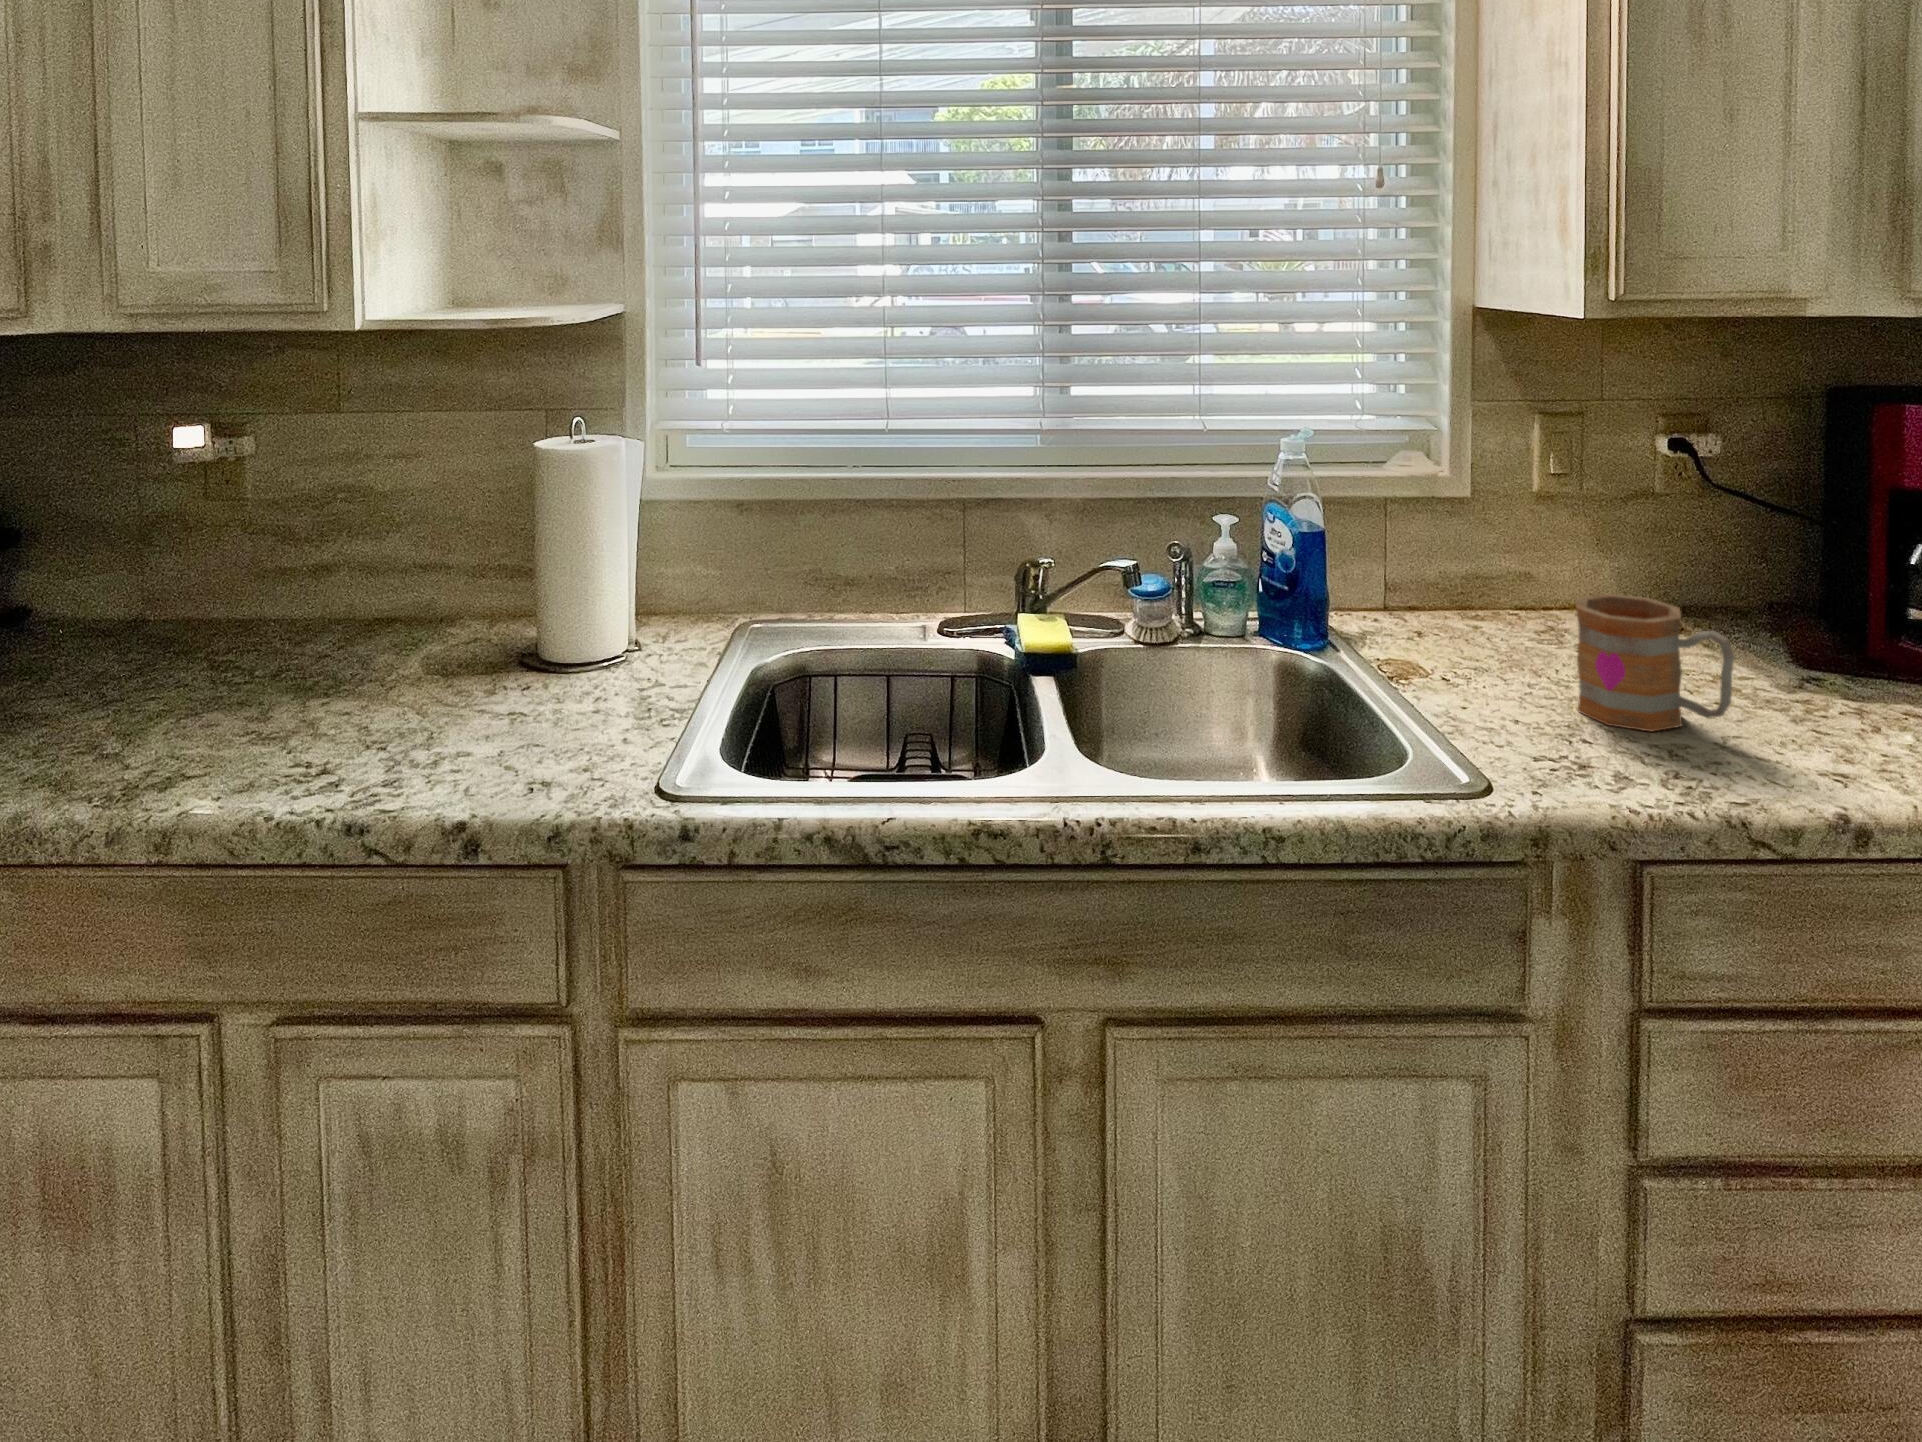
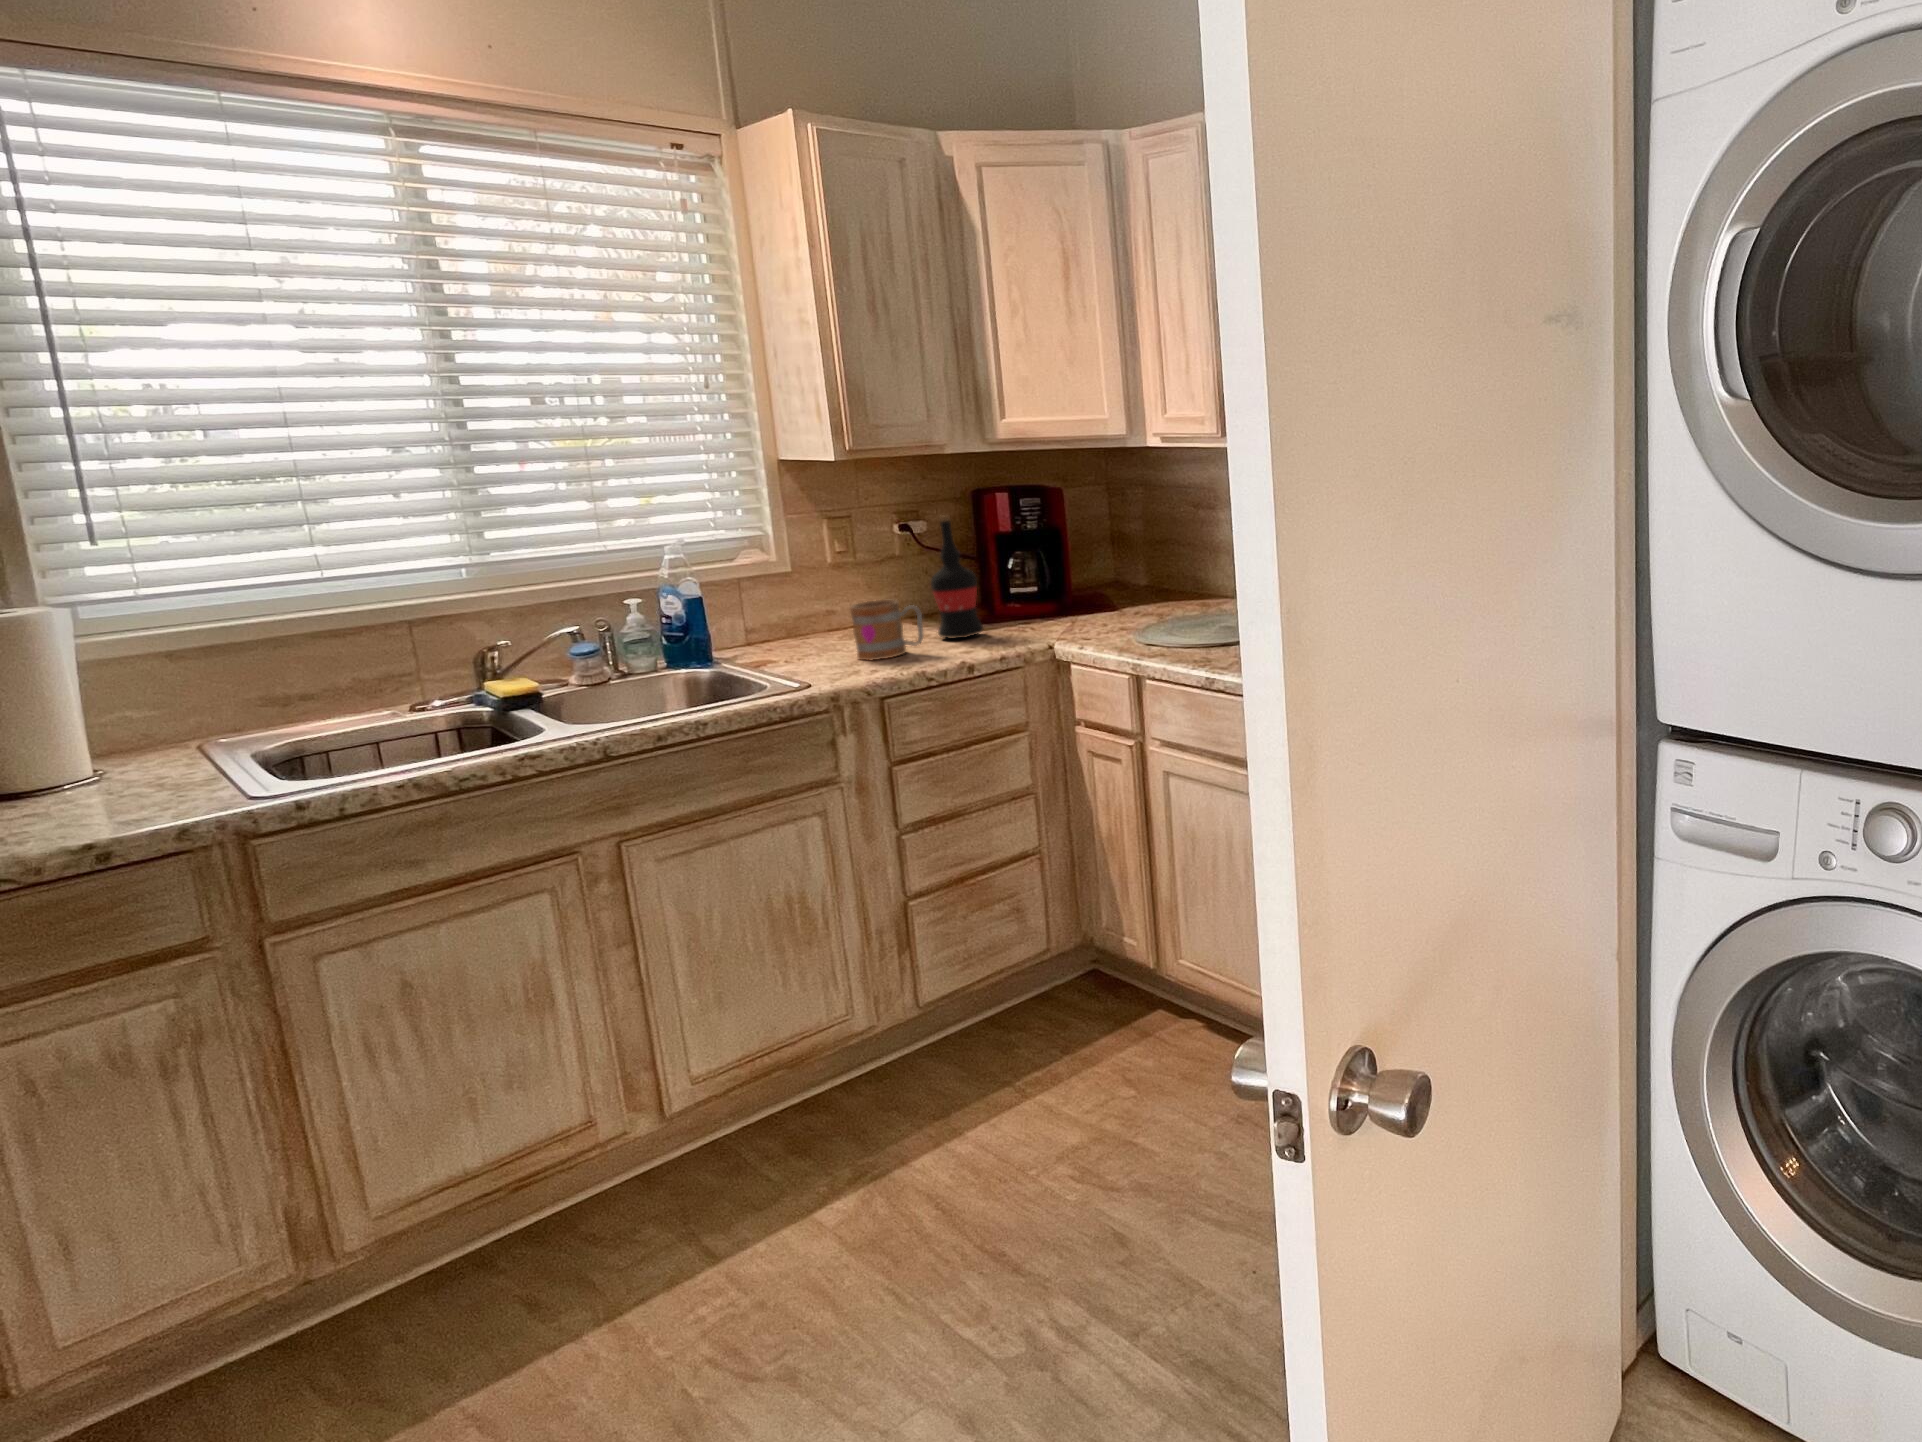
wine bottle: none [1740,439,1855,704] -> present [931,515,983,638]

